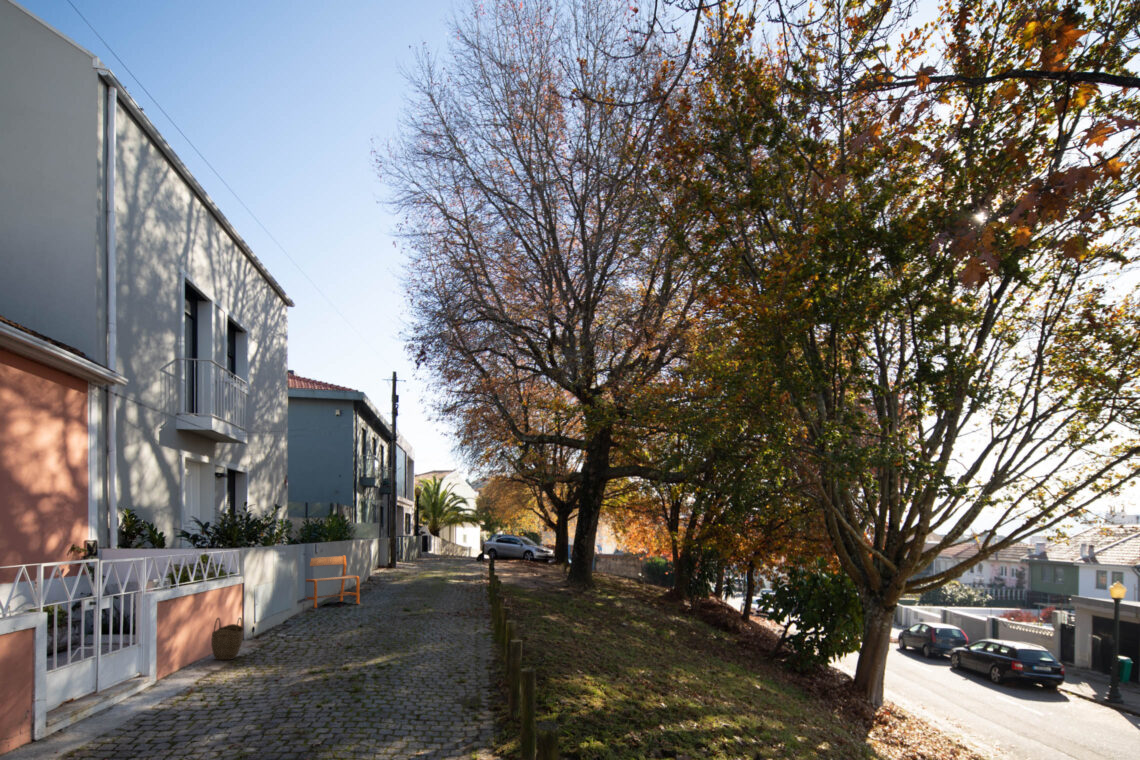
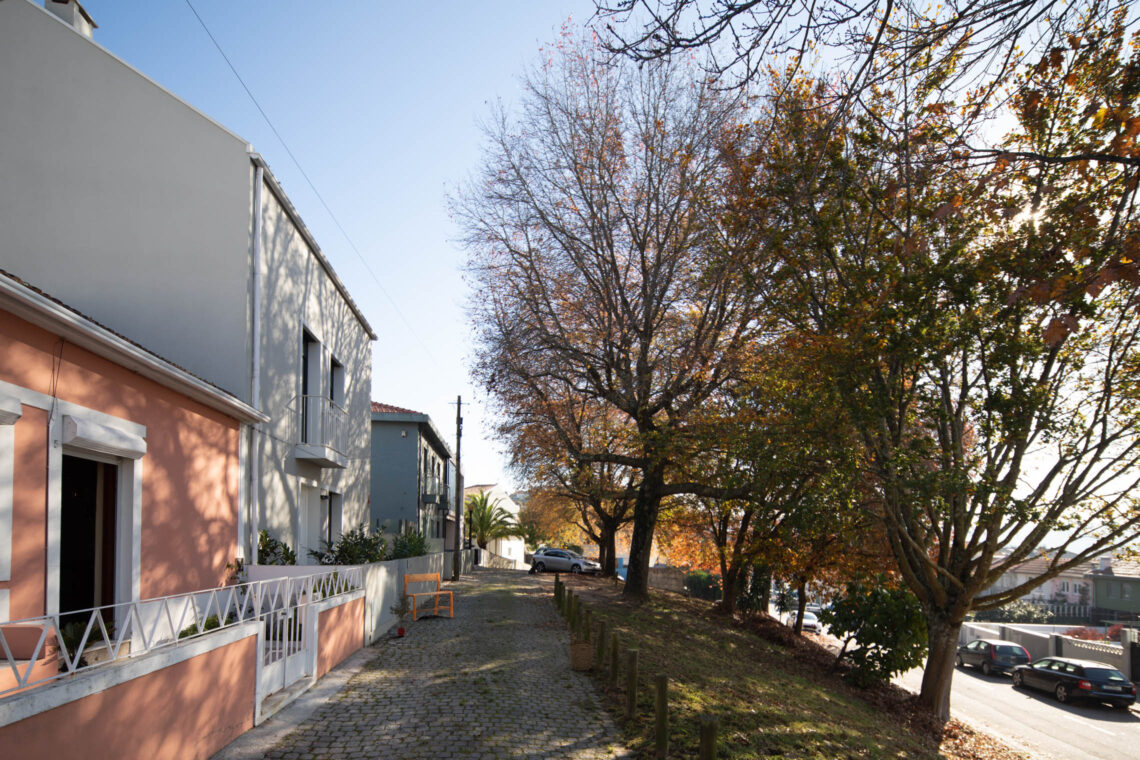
potted tree: none [279,575,306,626] -> present [390,591,411,636]
woven basket: present [211,618,243,660] -> present [569,633,594,671]

